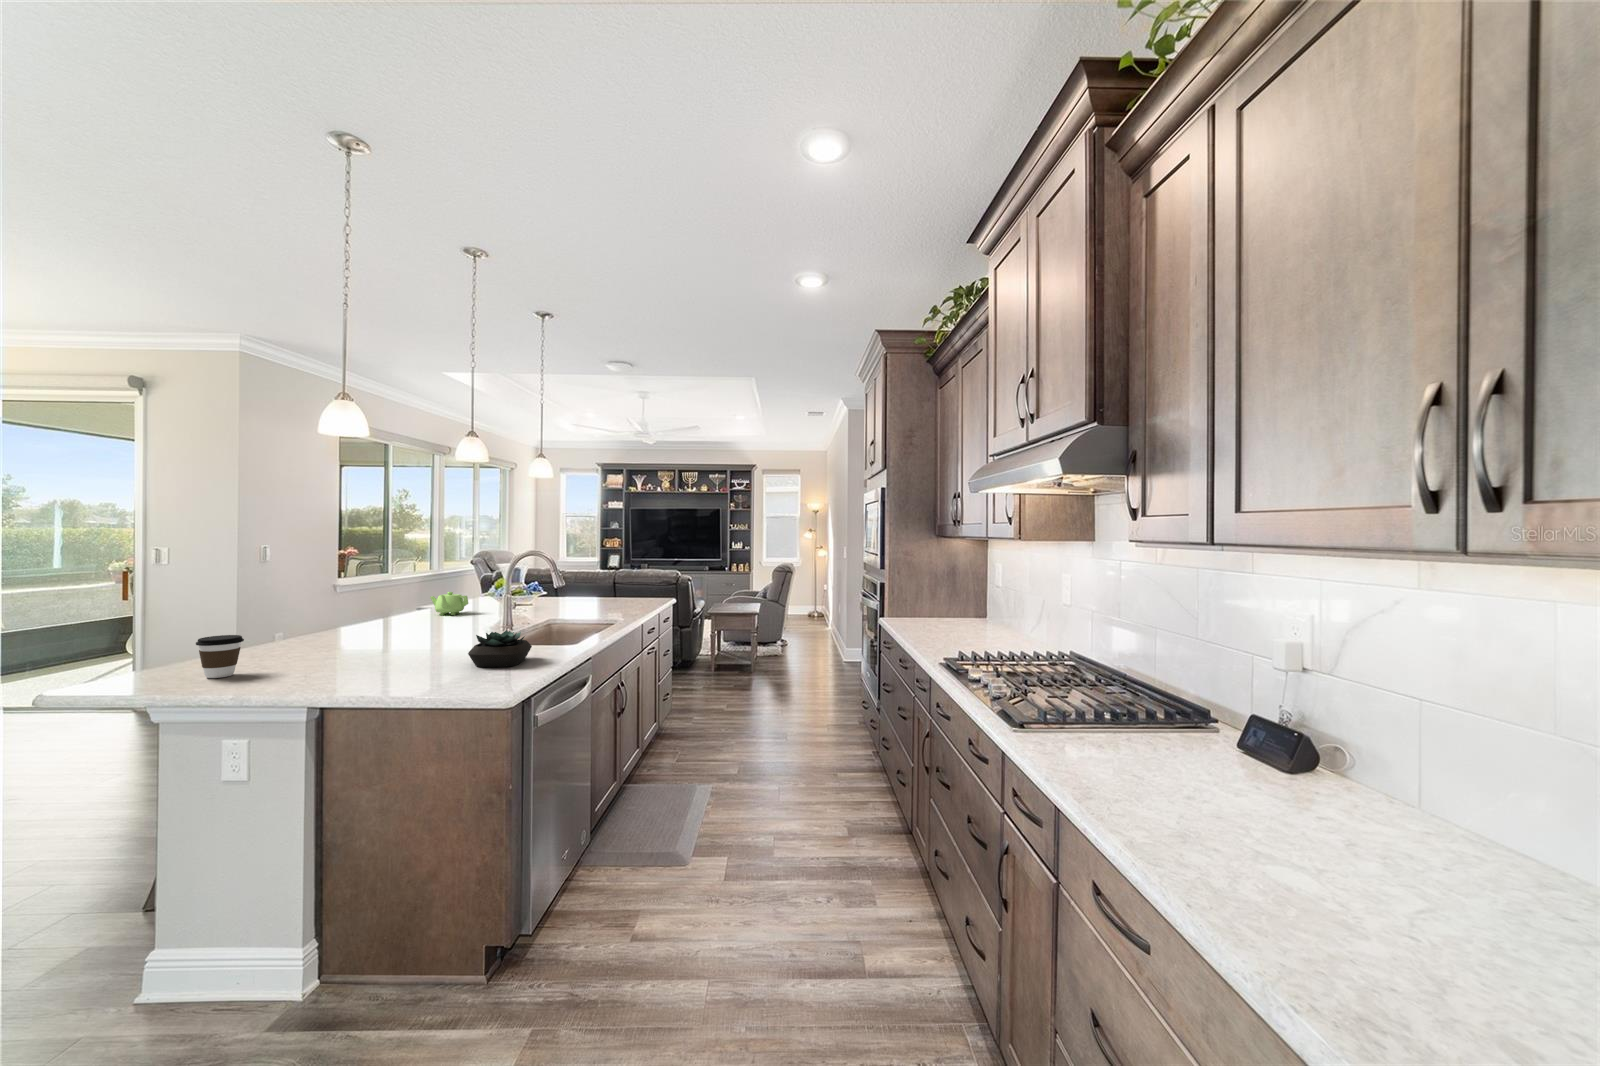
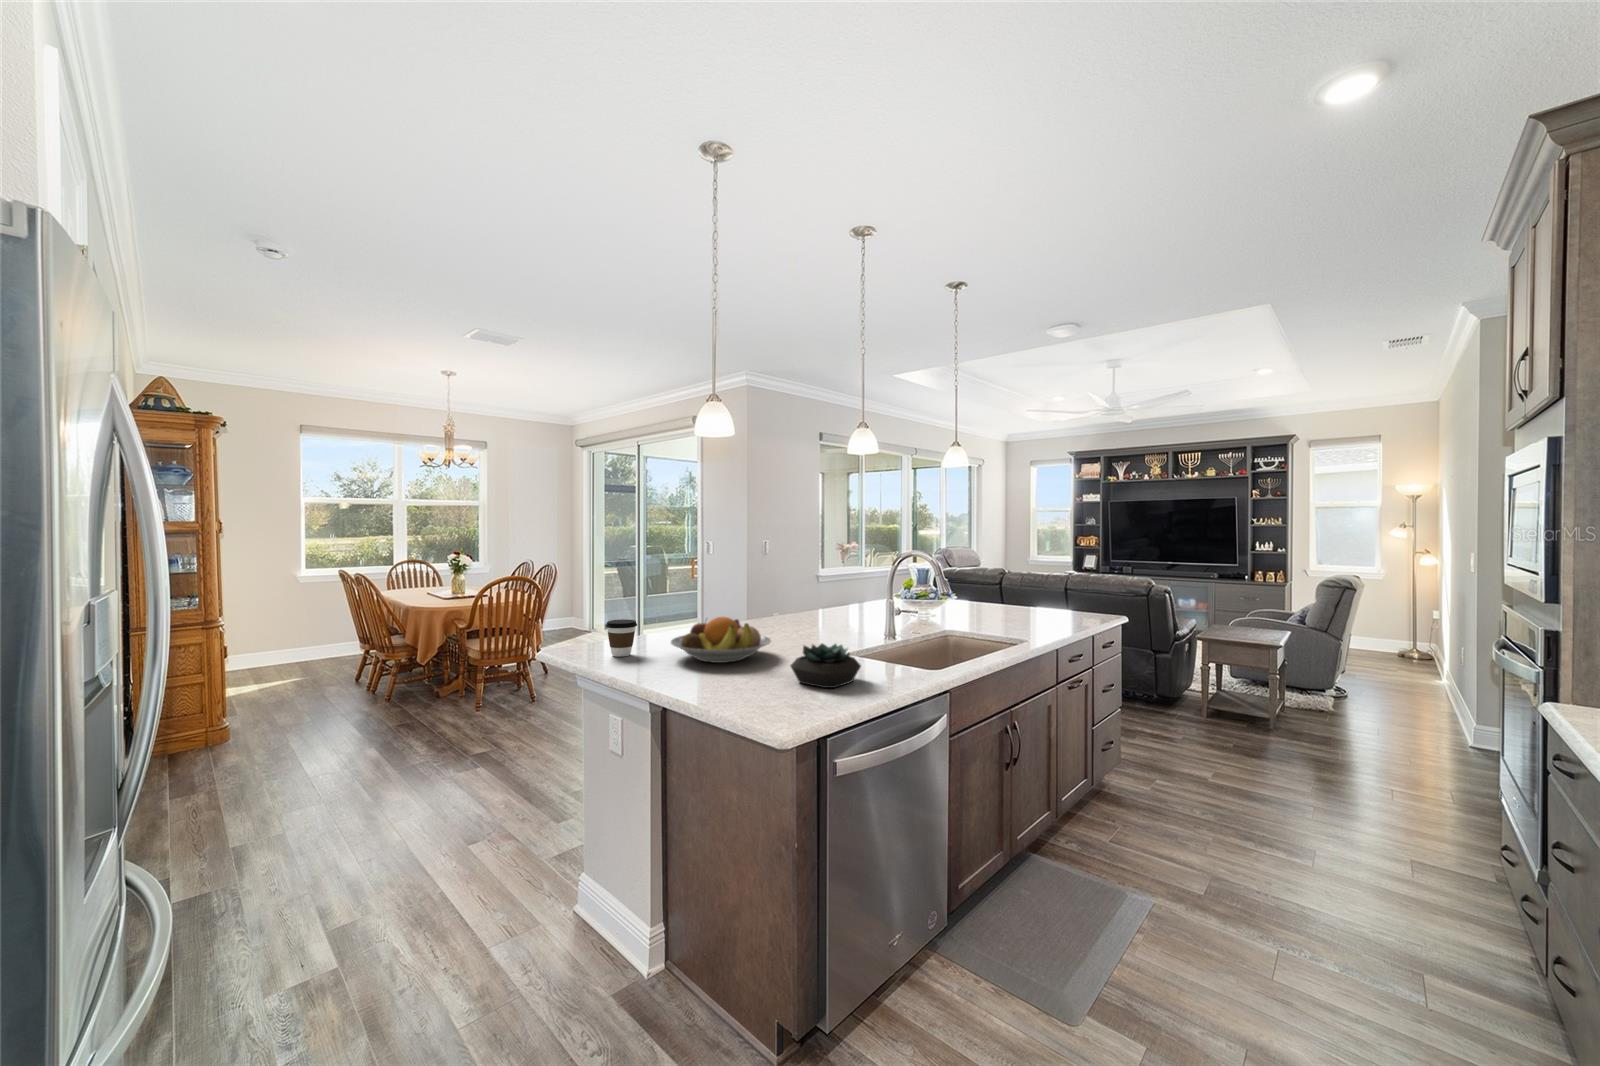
teapot: present [430,592,468,615] -> none [831,591,863,615]
fruit bowl: none [299,620,422,666] -> present [671,617,771,663]

